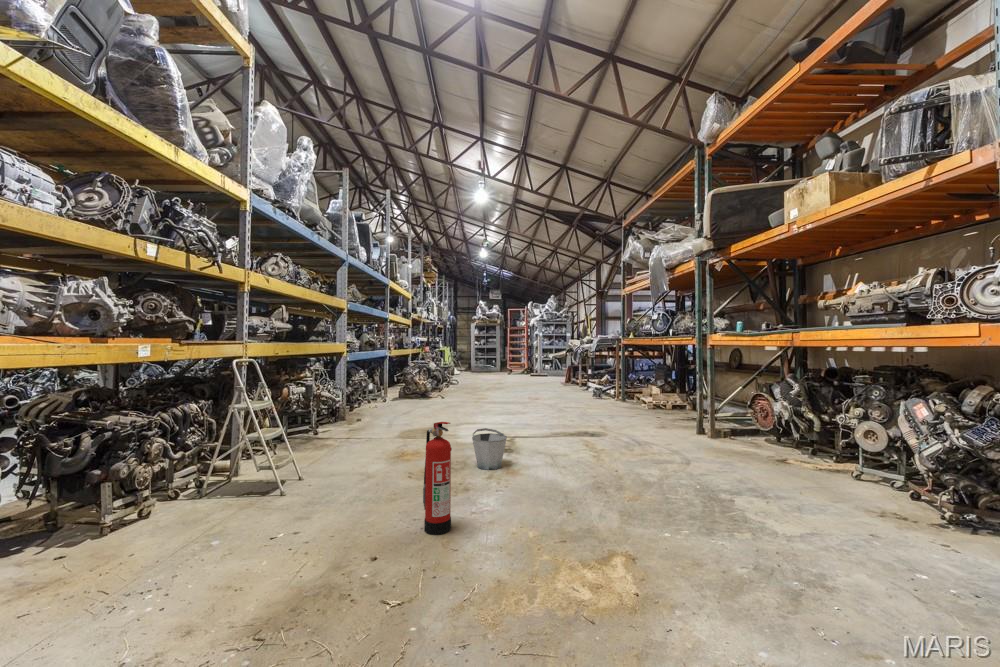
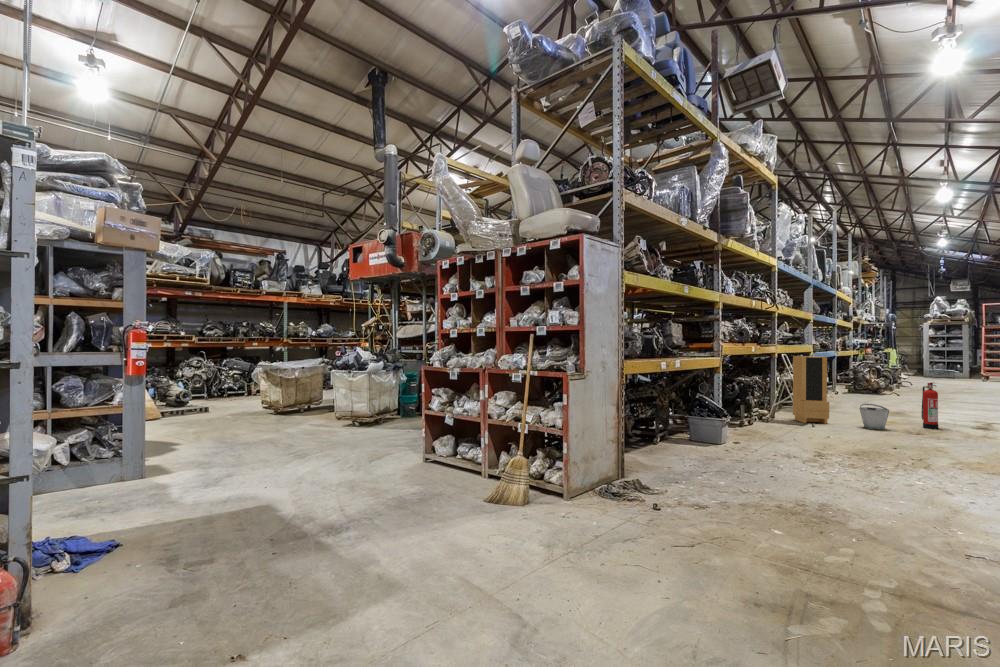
storage cabinet: none [41,372,172,638] -> present [793,356,829,424]
bucket: present [472,428,507,470] -> present [859,404,889,430]

